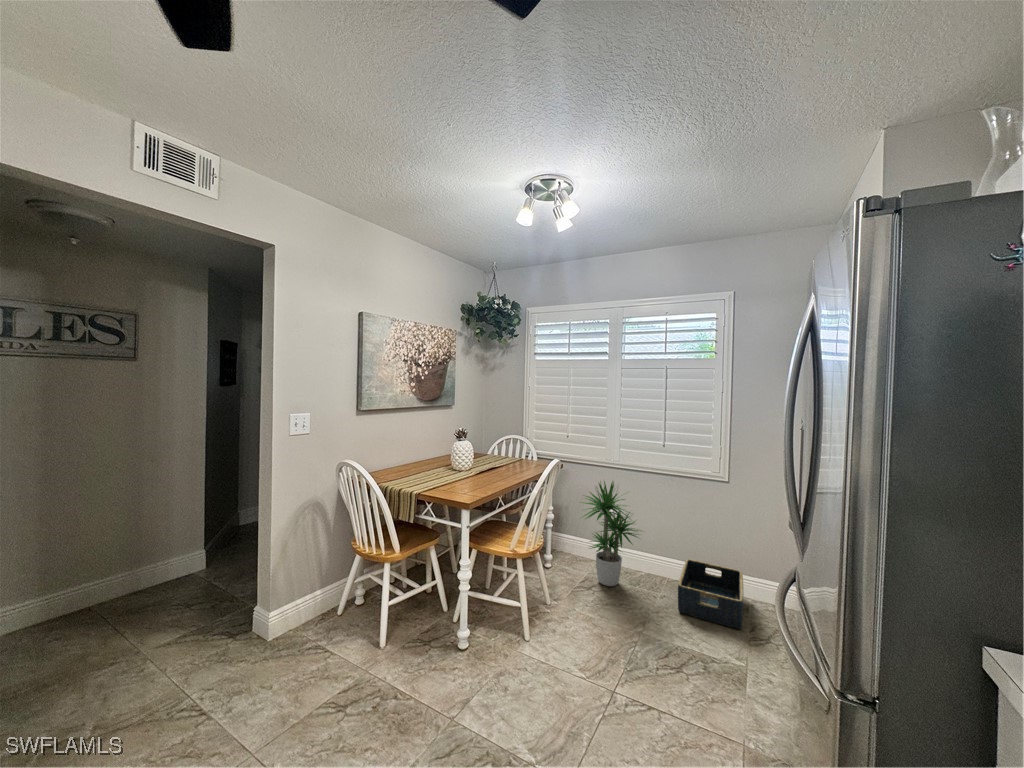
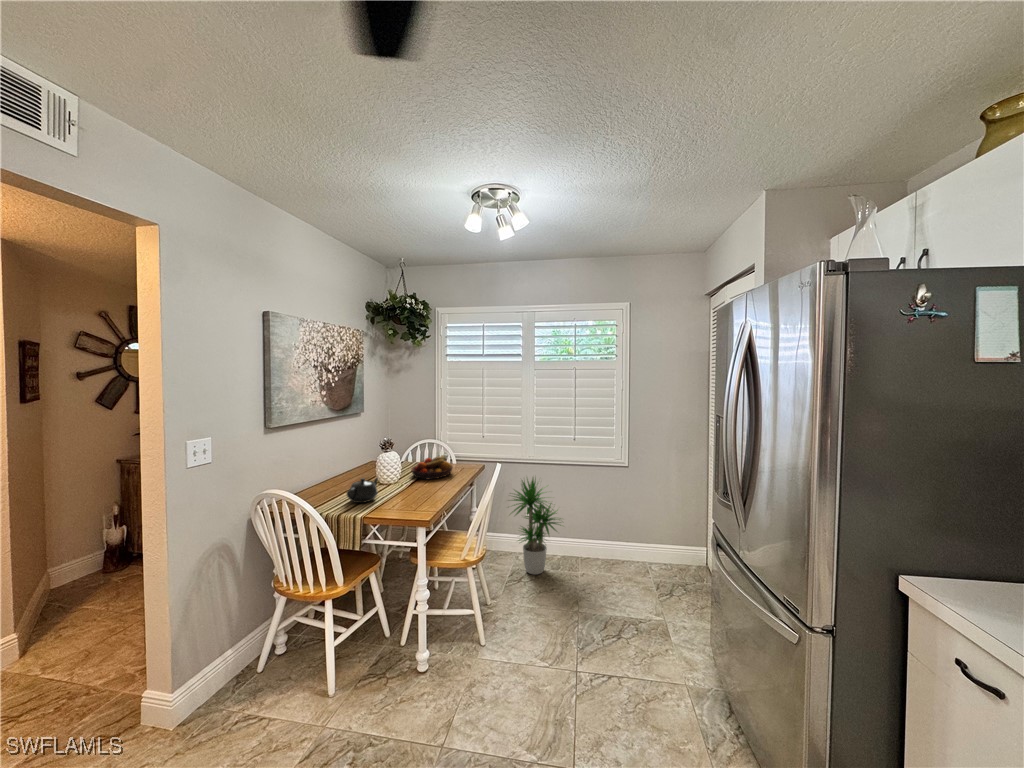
fruit bowl: none [485,449,524,471] -> present [411,455,453,479]
teapot: none [413,461,447,482] -> present [346,478,378,503]
basket: present [678,559,743,629] -> none [597,537,651,589]

